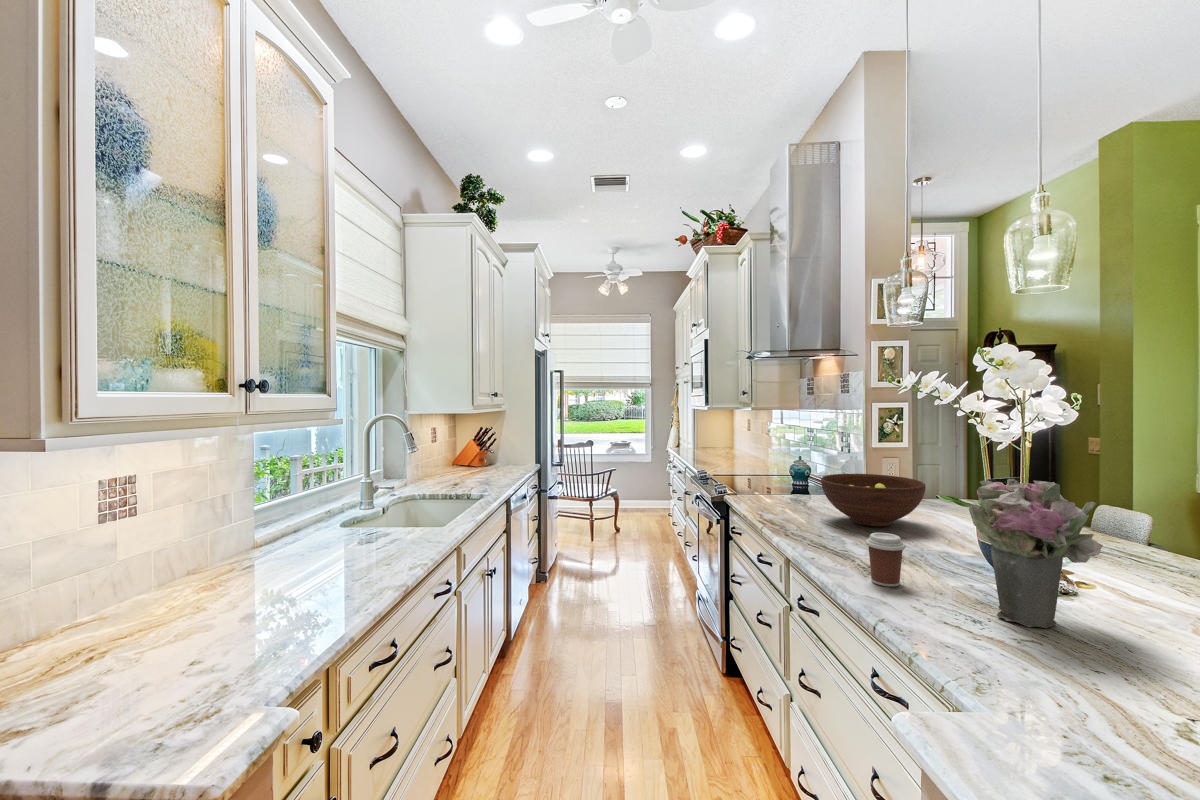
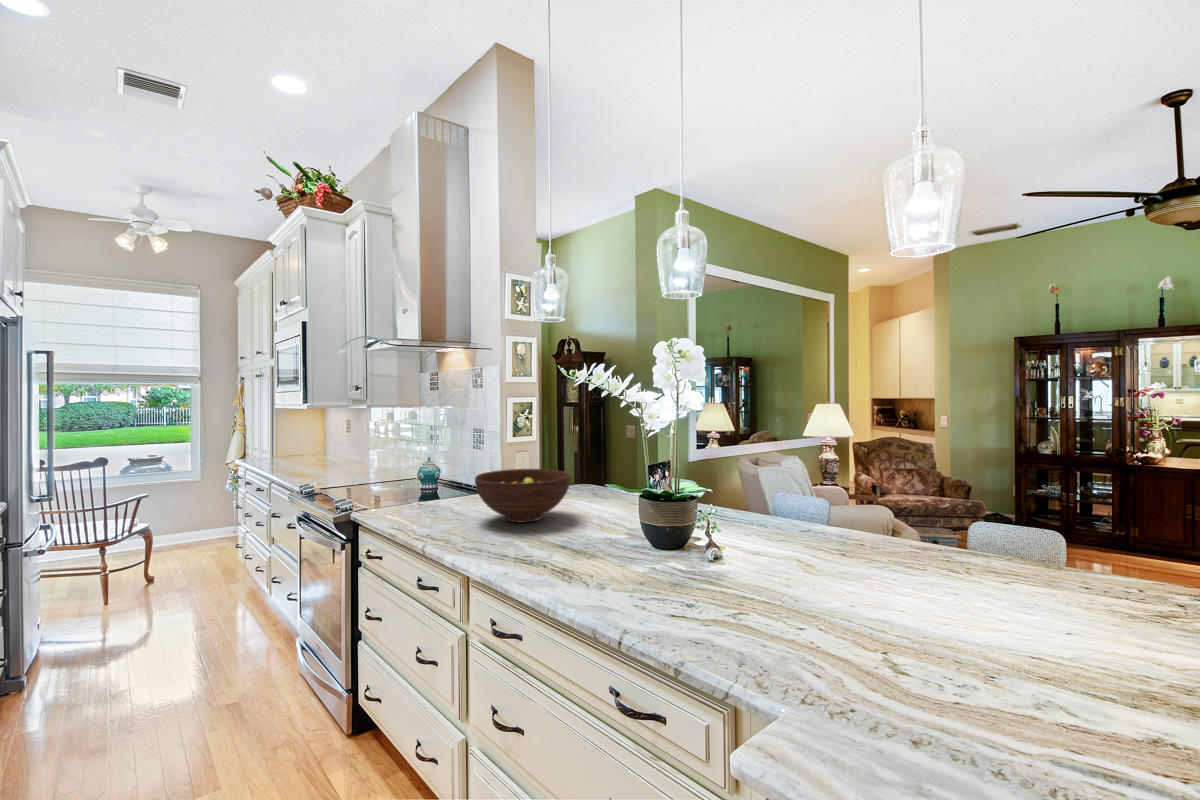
flower bouquet: present [969,479,1103,628] -> none [655,461,752,595]
coffee cup: present [866,533,906,587] -> none [560,529,596,586]

